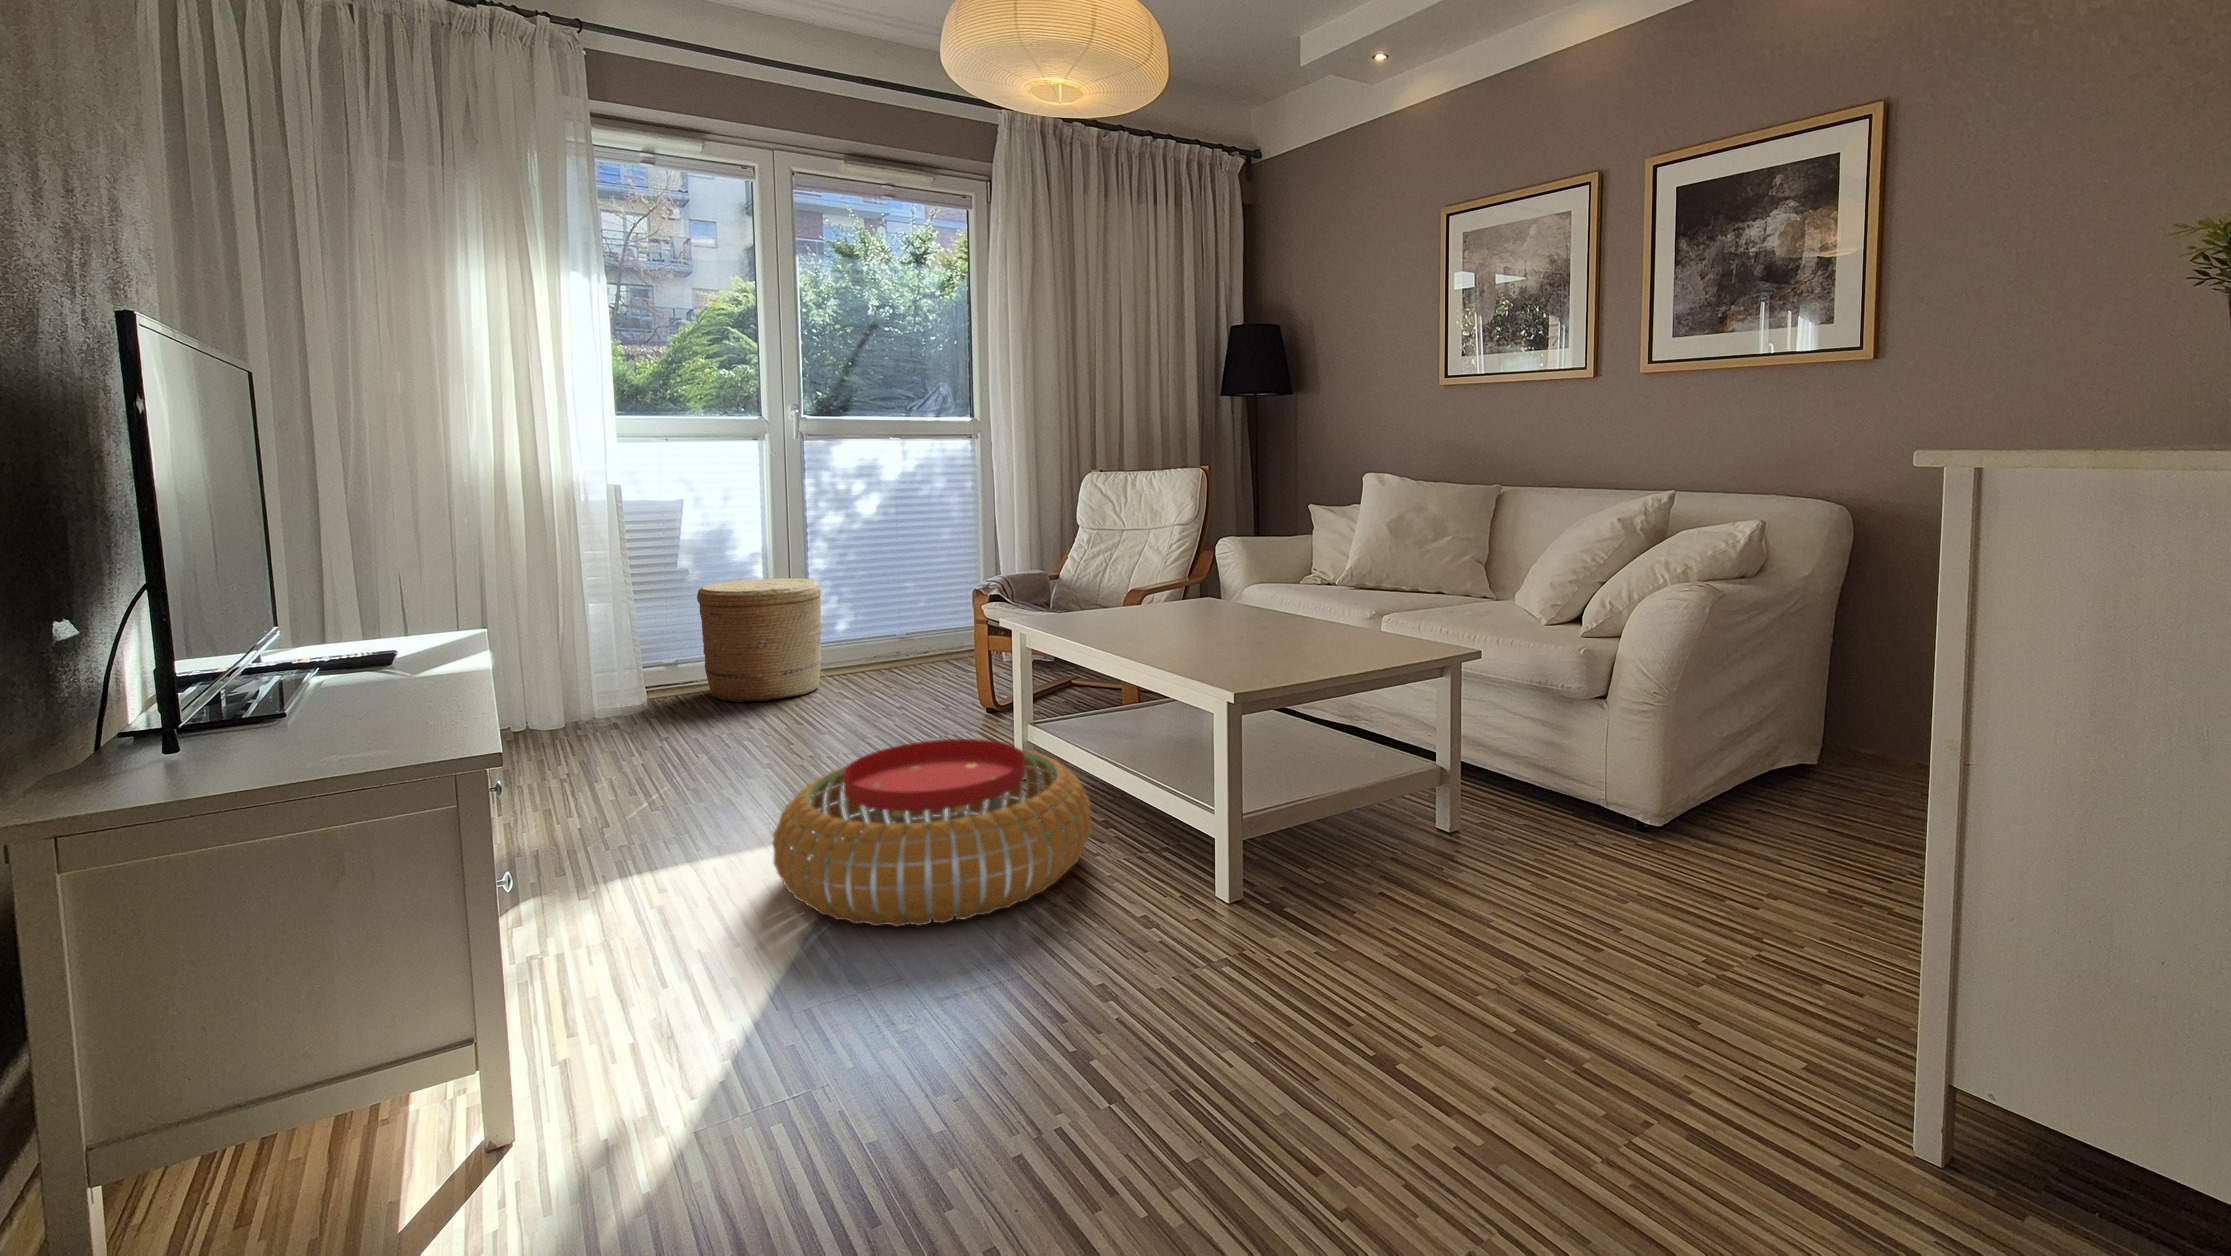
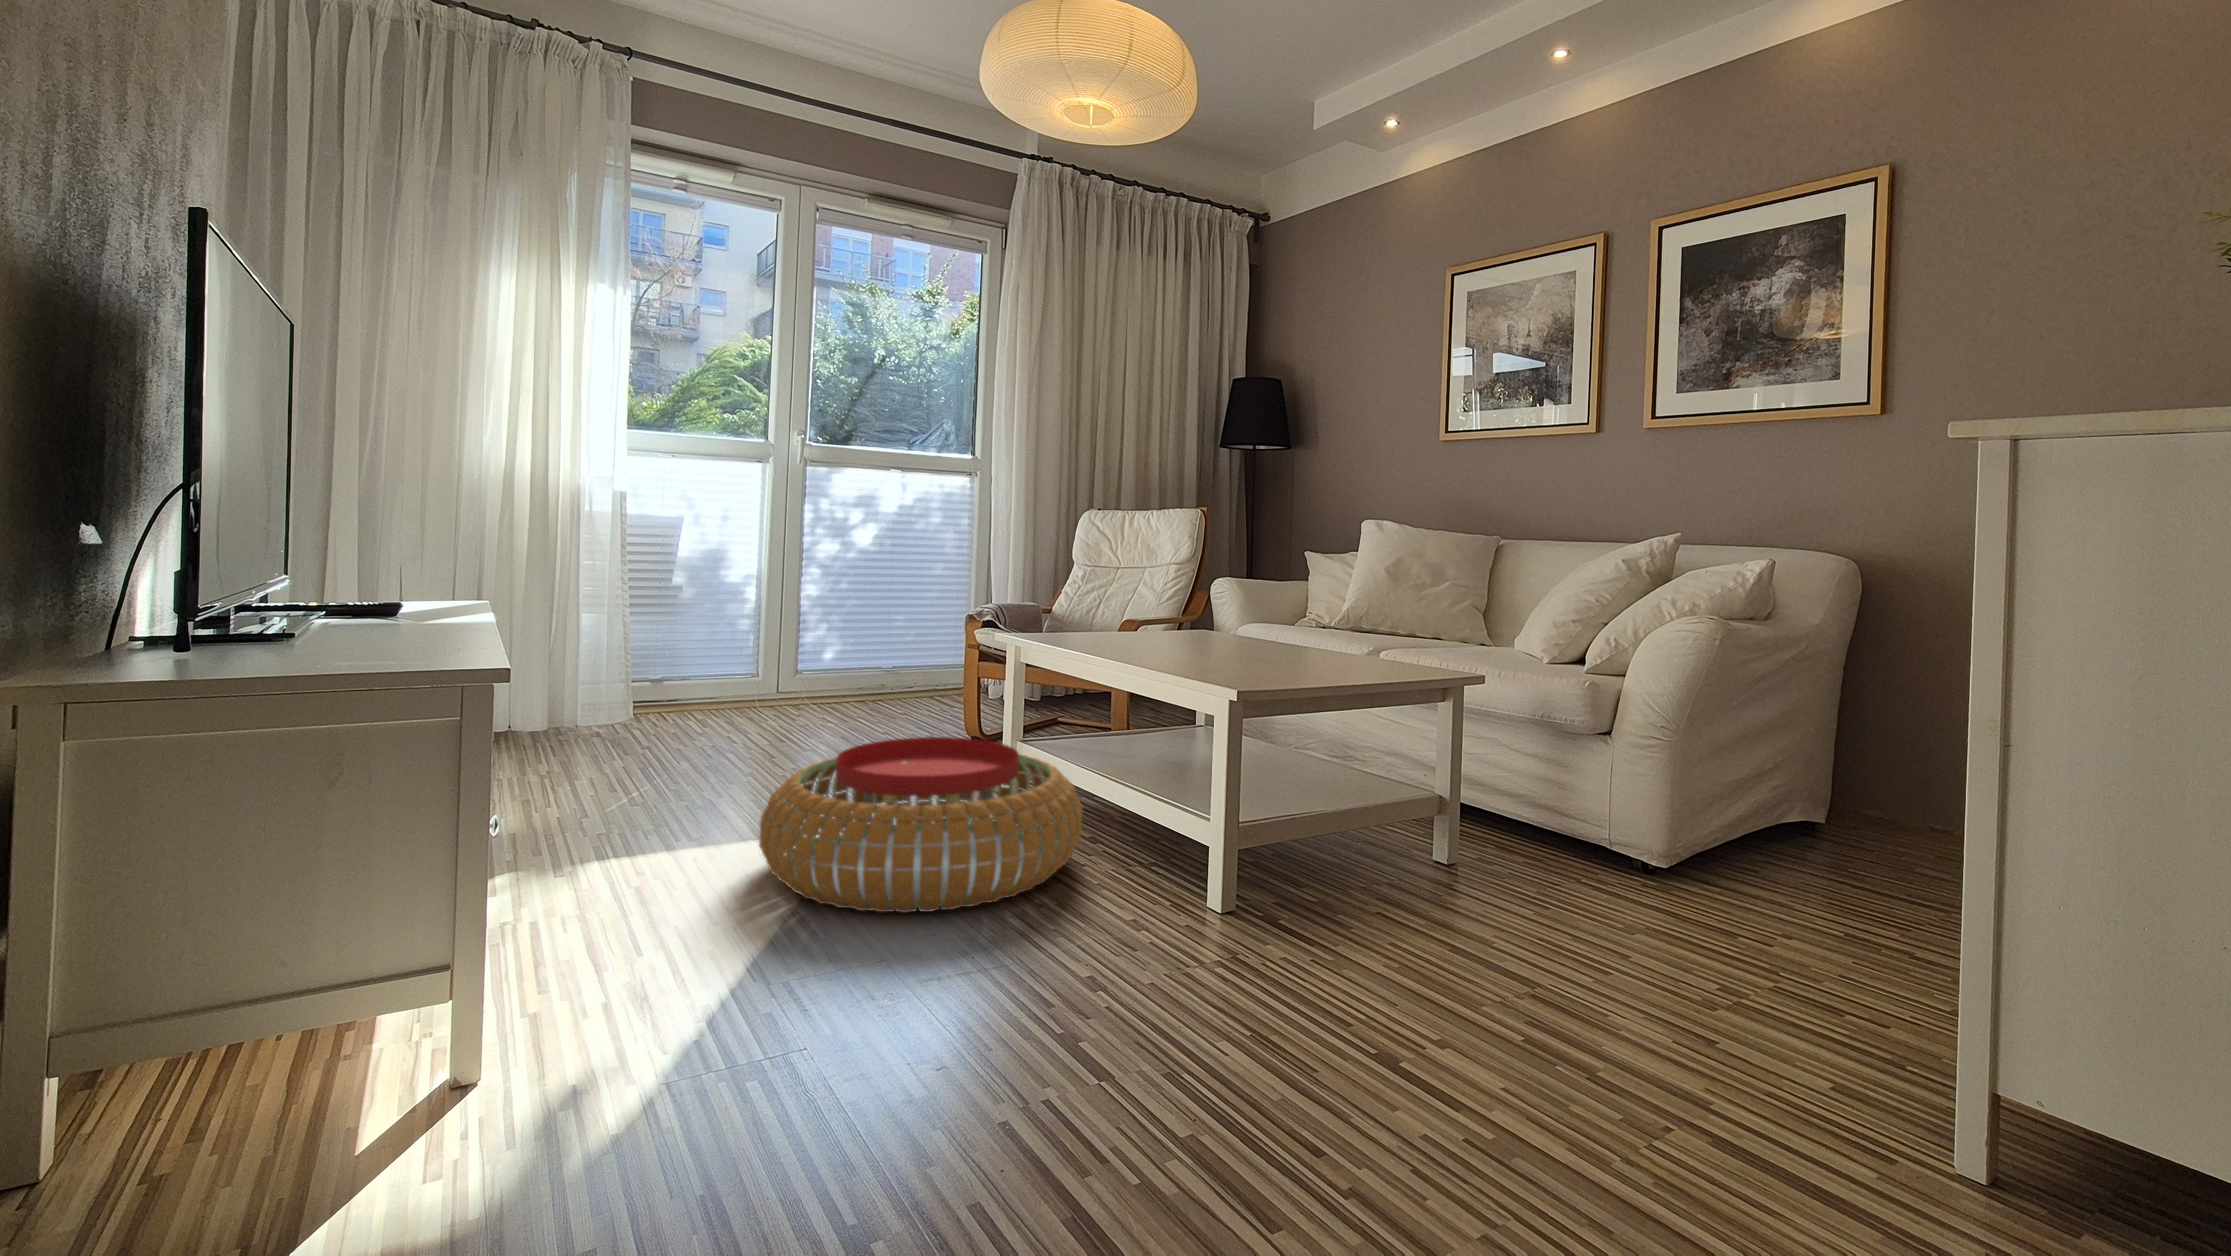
woven basket: present [697,578,822,702] -> none [695,597,817,716]

